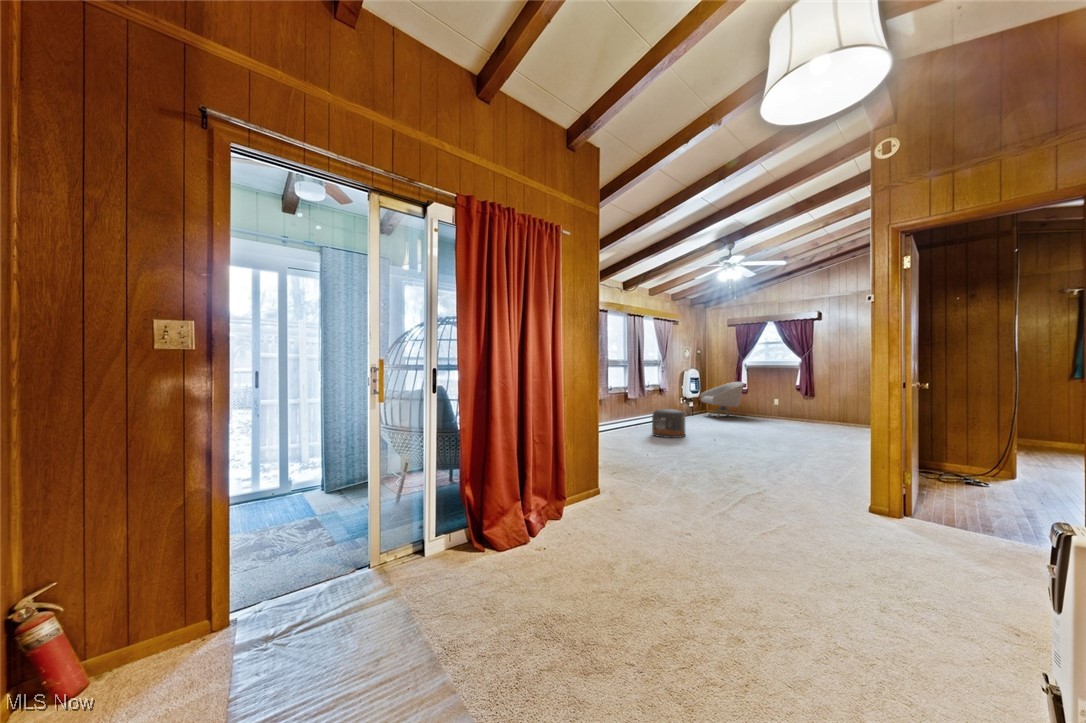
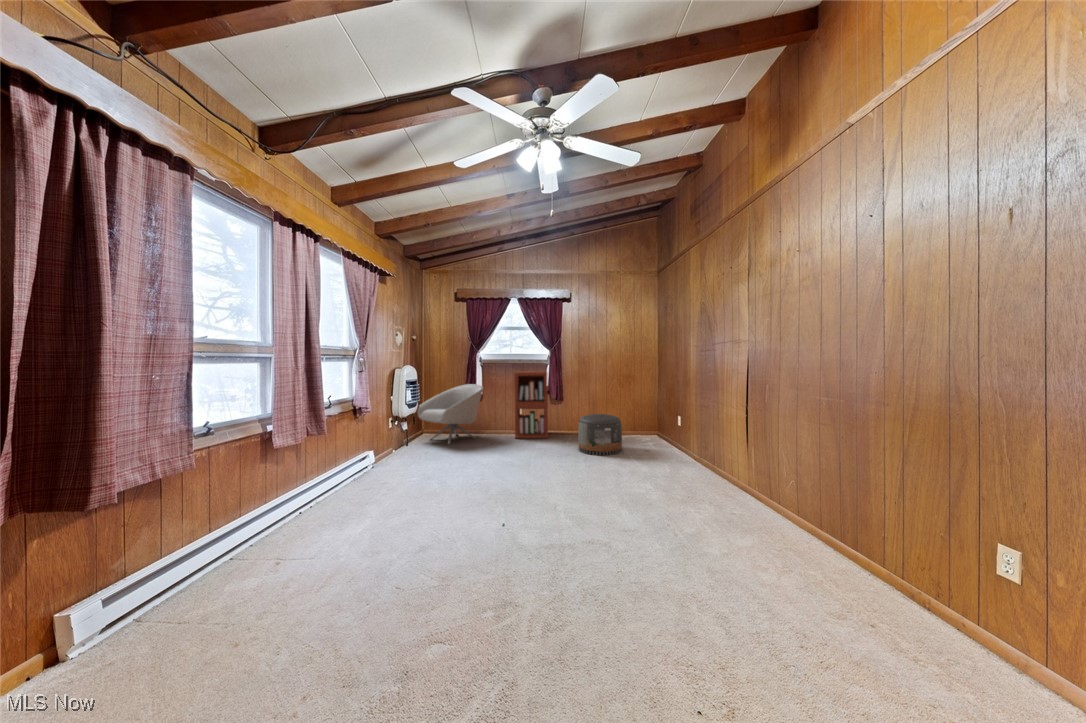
bookshelf: none [765,374,799,422] -> present [514,371,548,439]
pouf: present [652,409,685,438] -> present [578,414,622,455]

